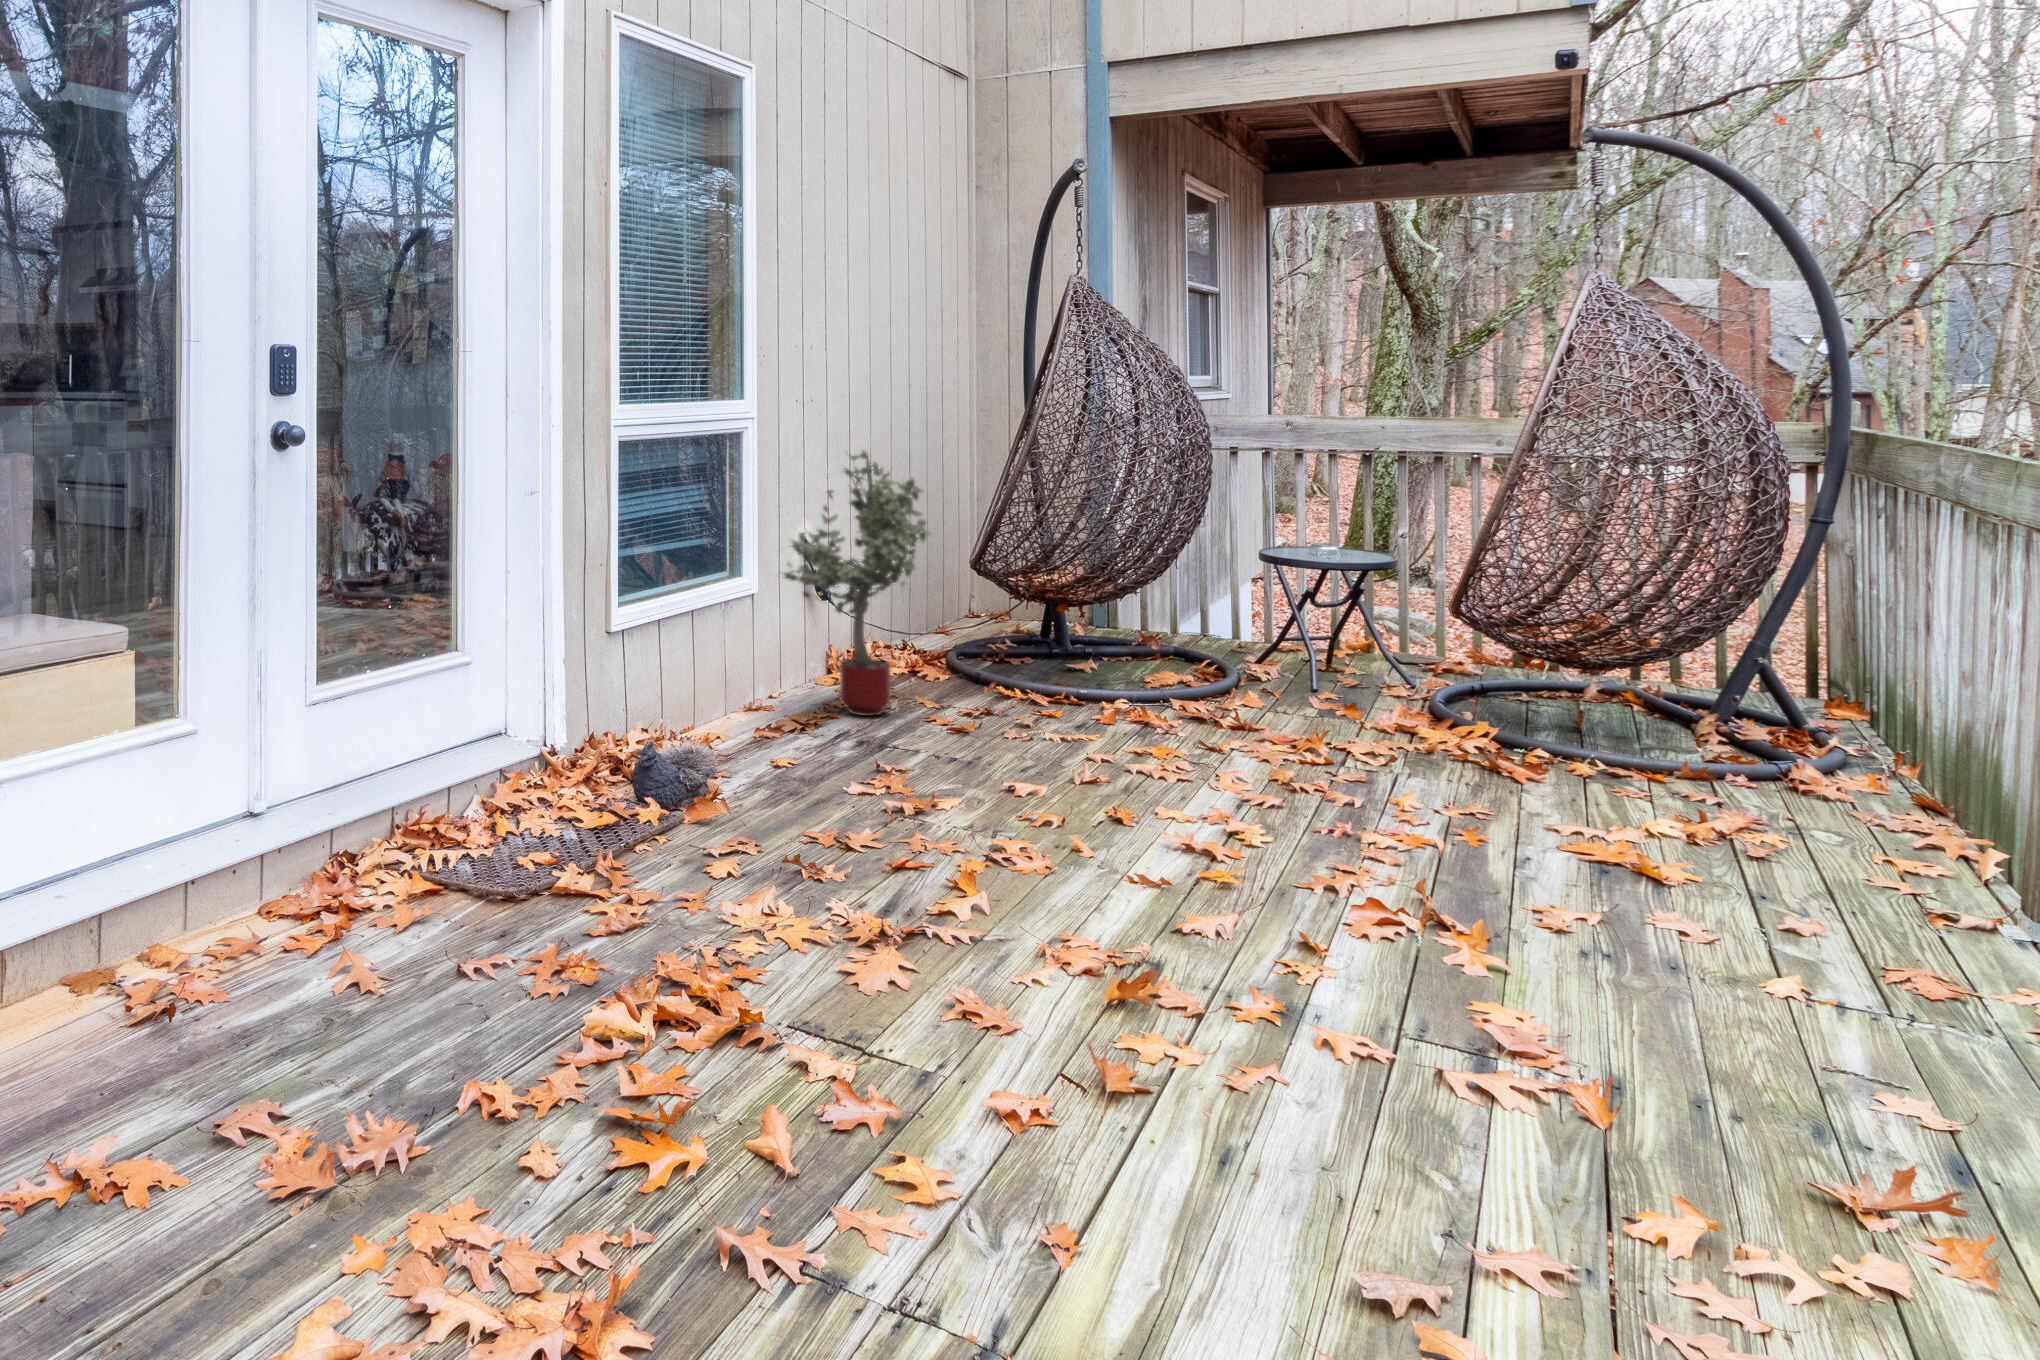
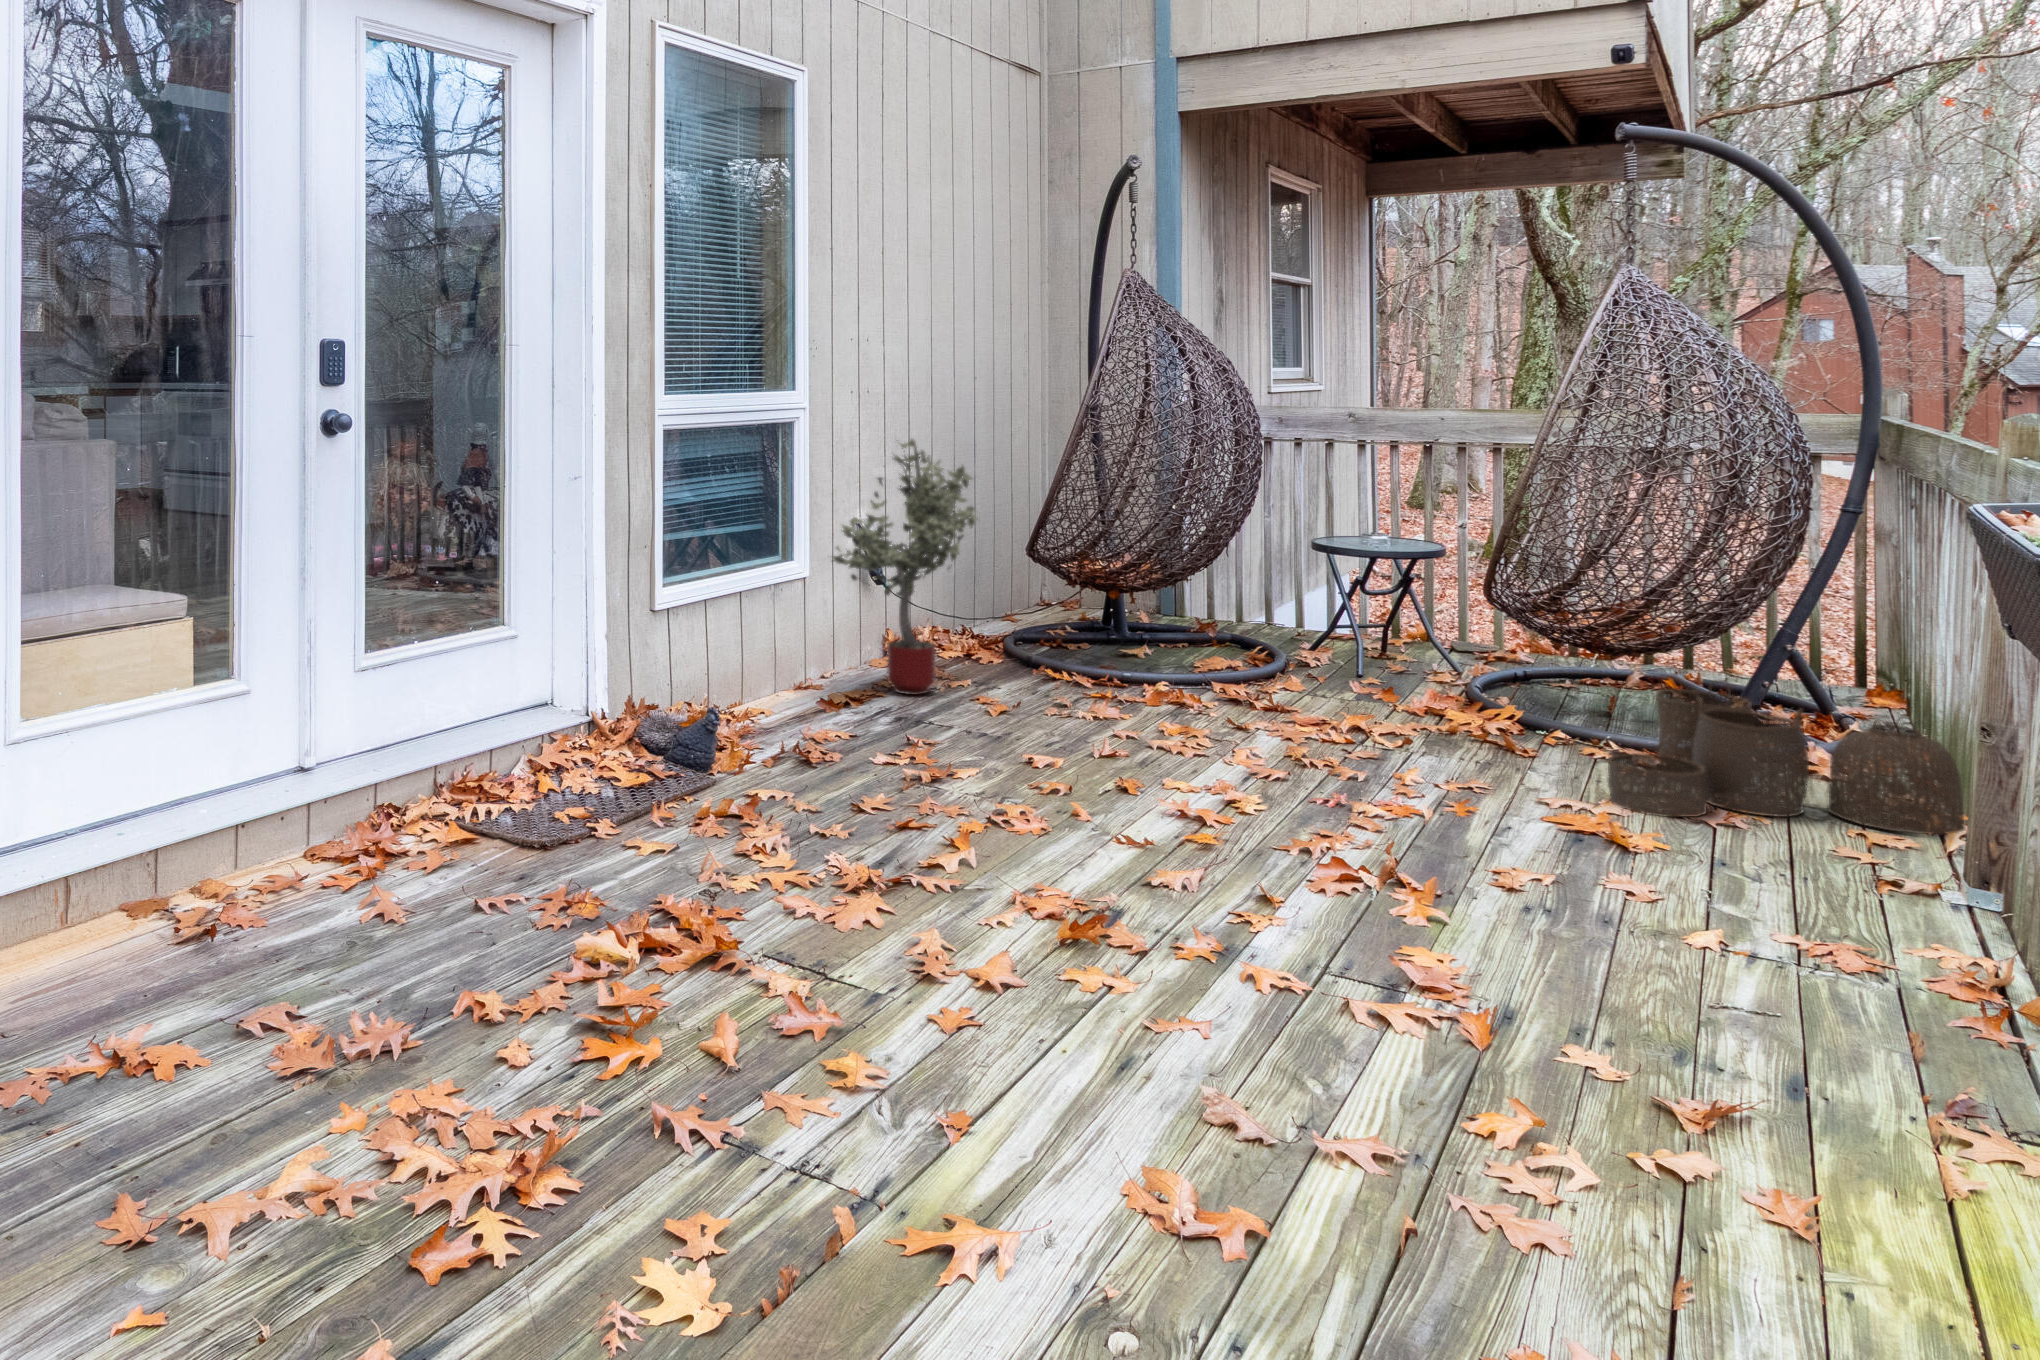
woven basket: none [1613,696,1989,859] -> present [1608,681,1965,835]

